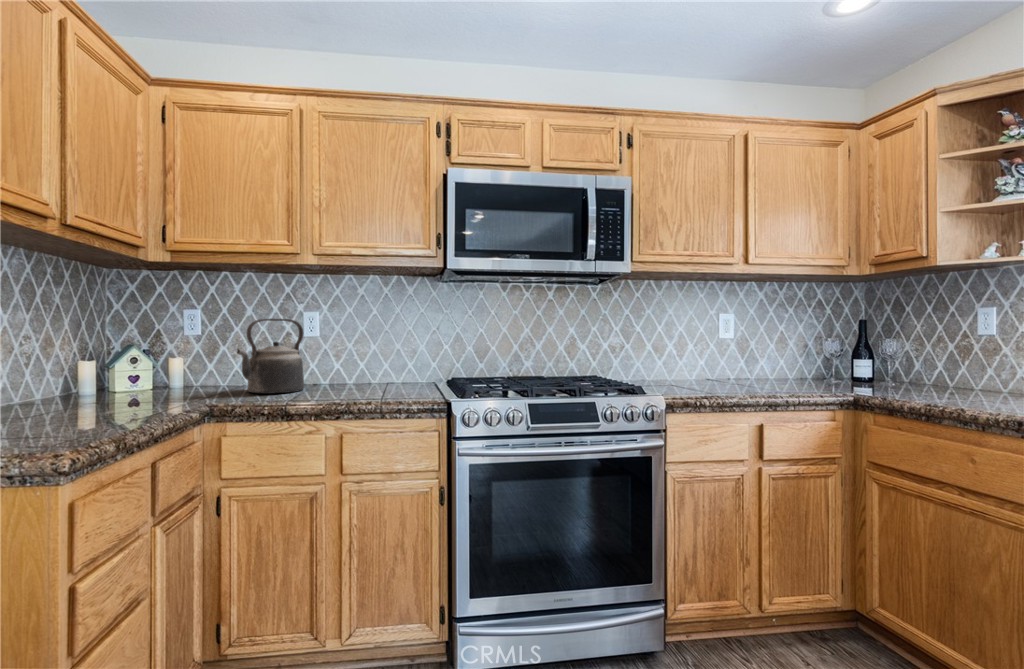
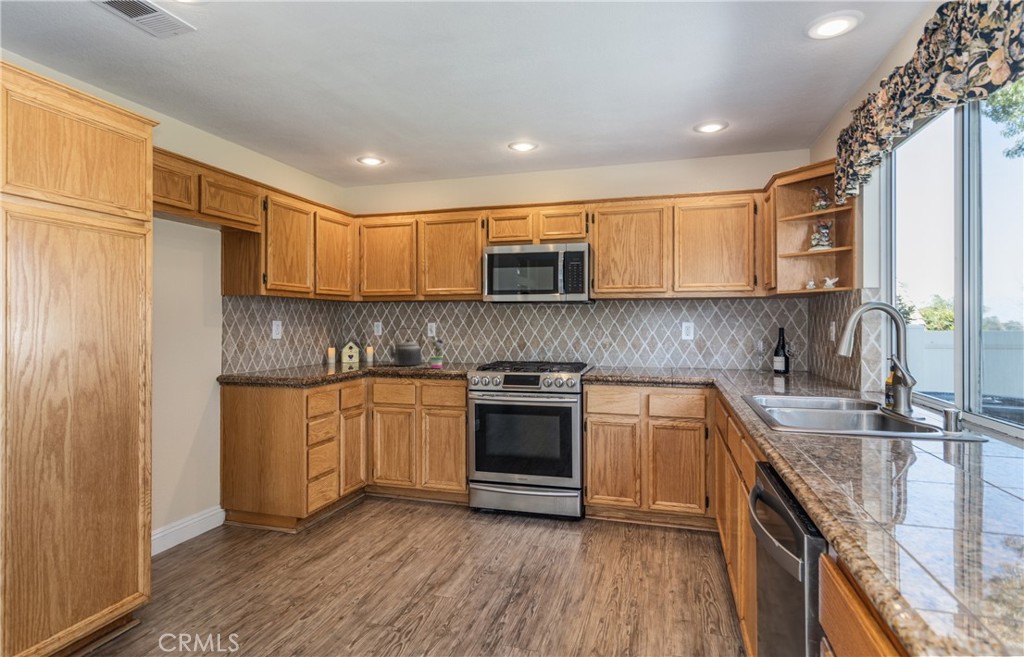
potted plant: none [338,318,374,396] -> present [430,329,445,368]

